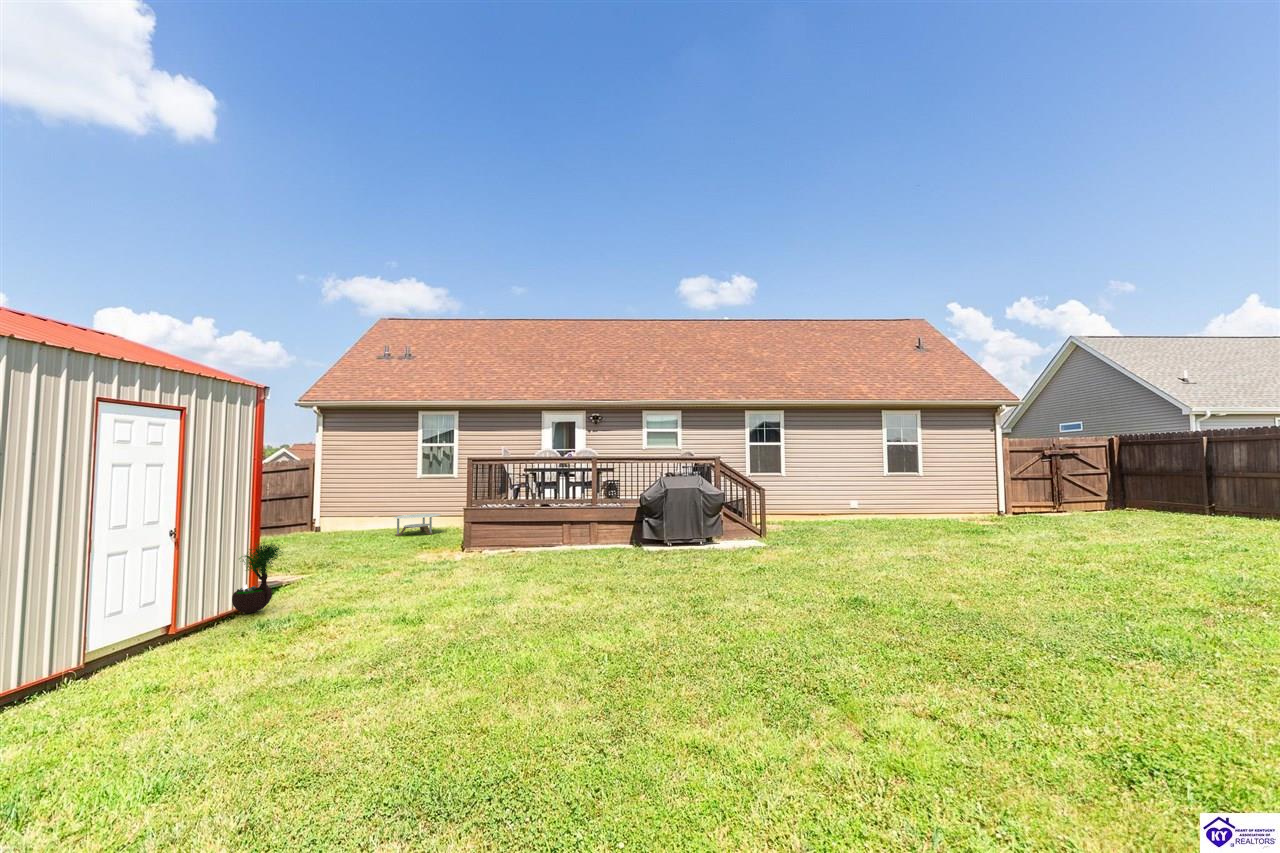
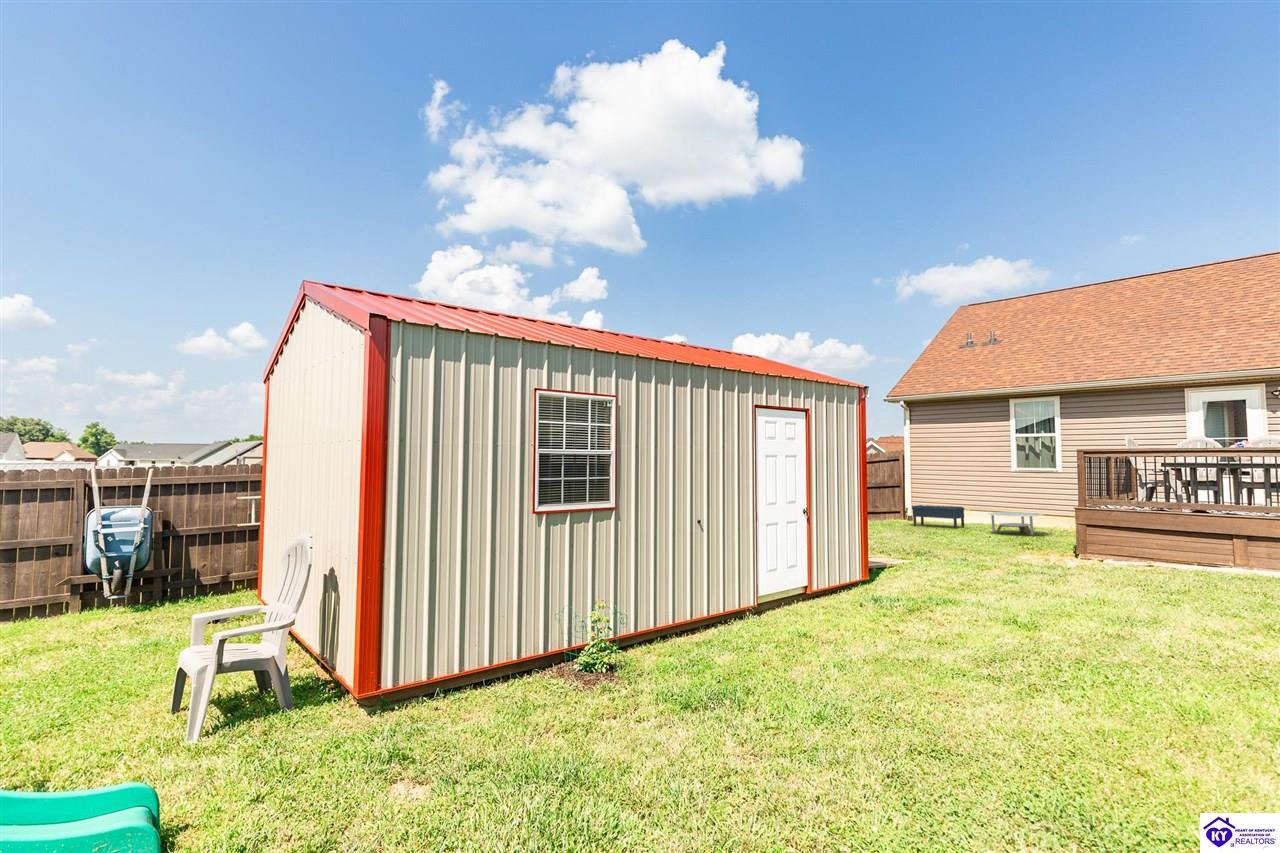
bench: none [318,512,373,536] -> present [912,505,964,529]
potted tree: present [232,540,283,613] -> none [864,519,898,577]

